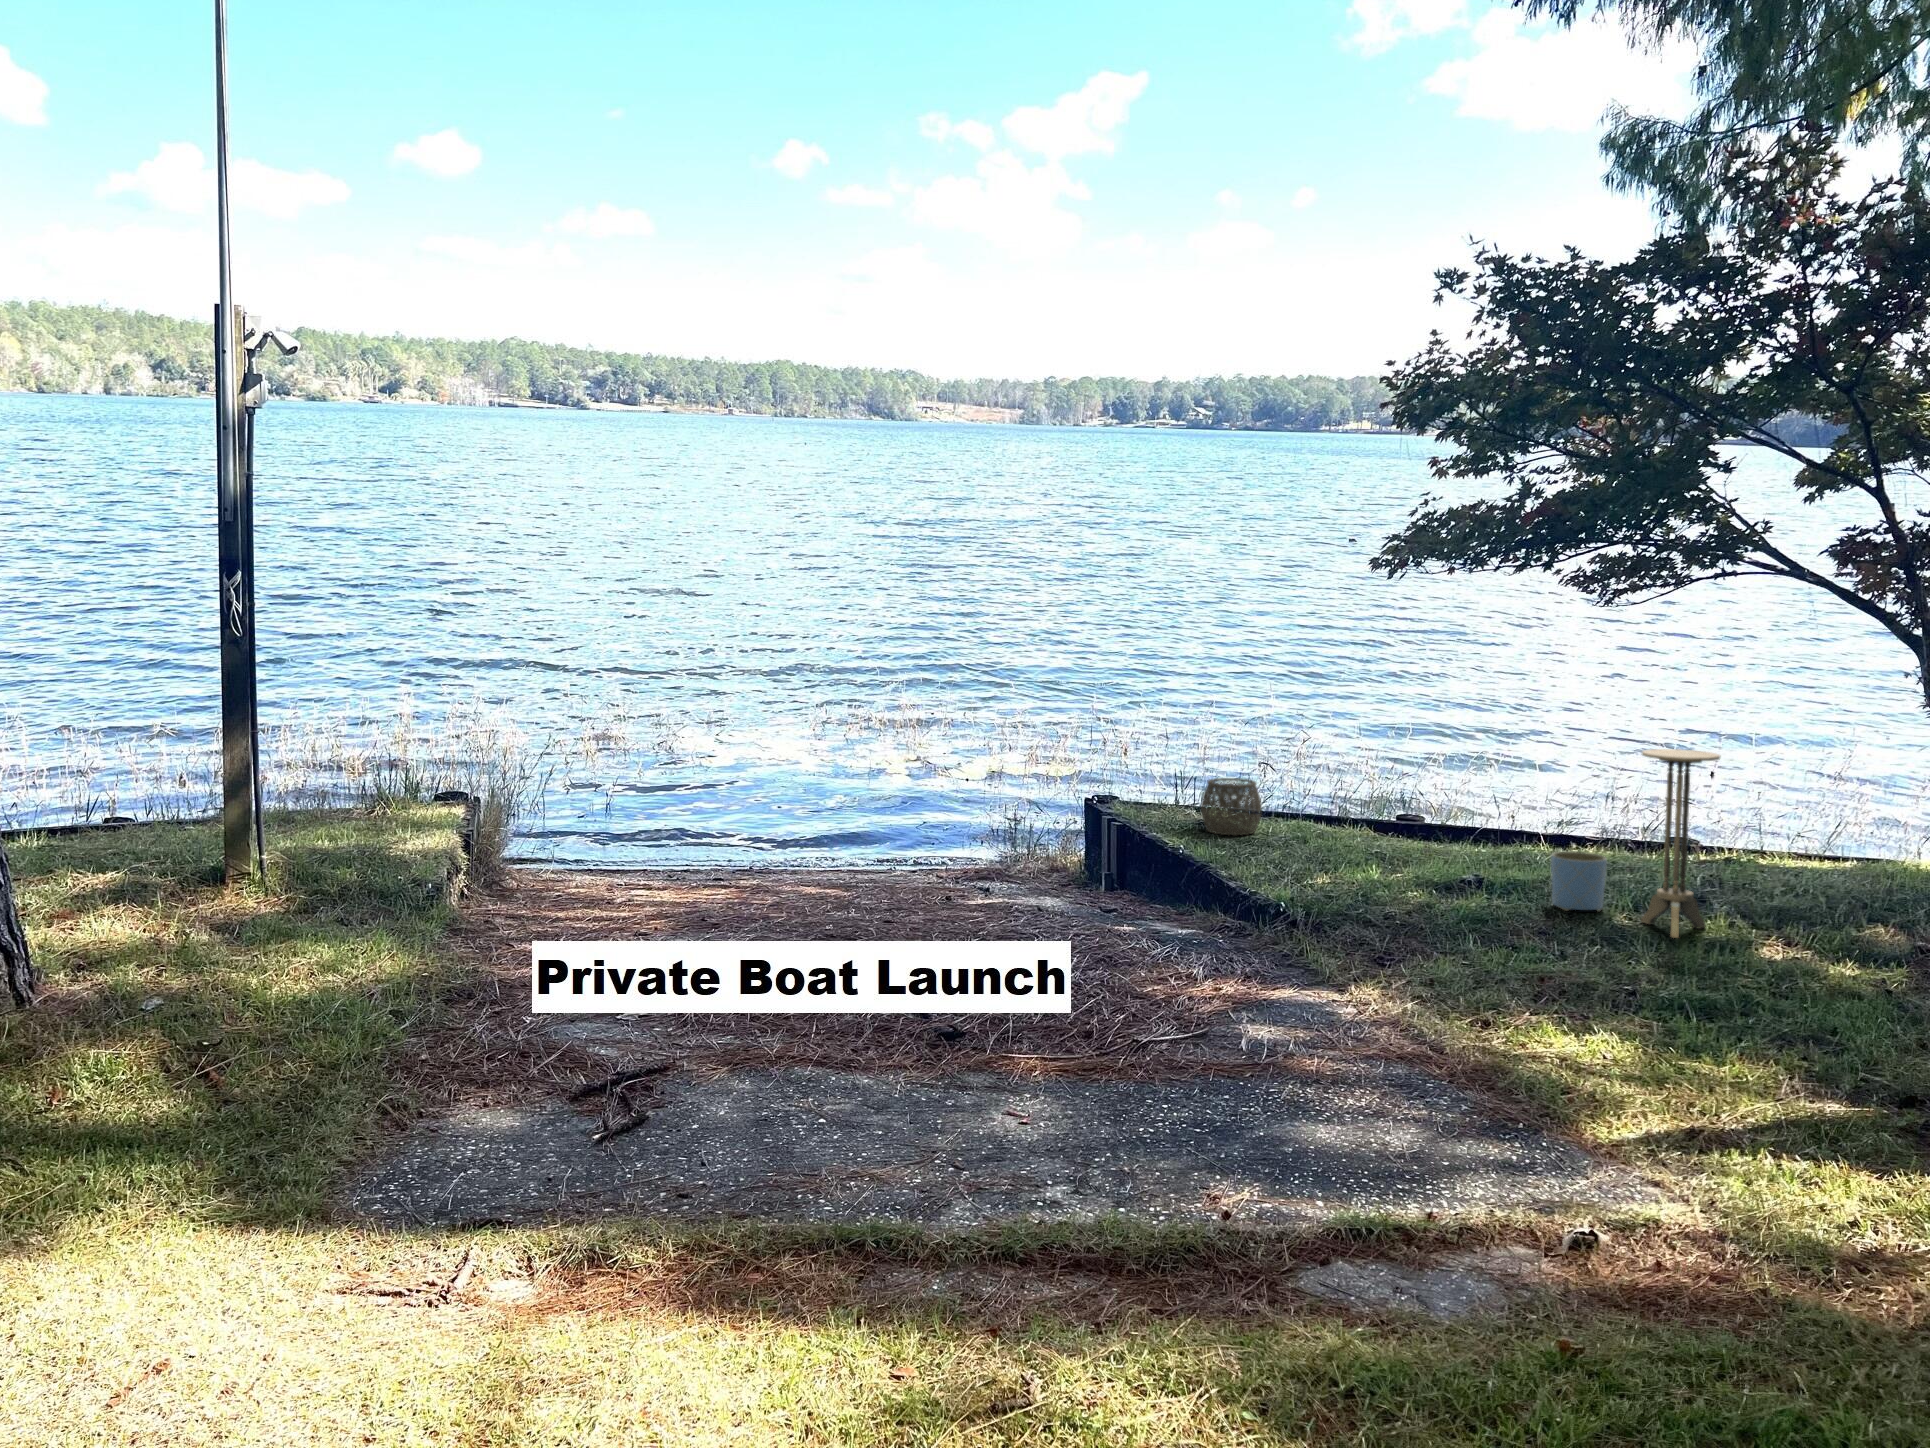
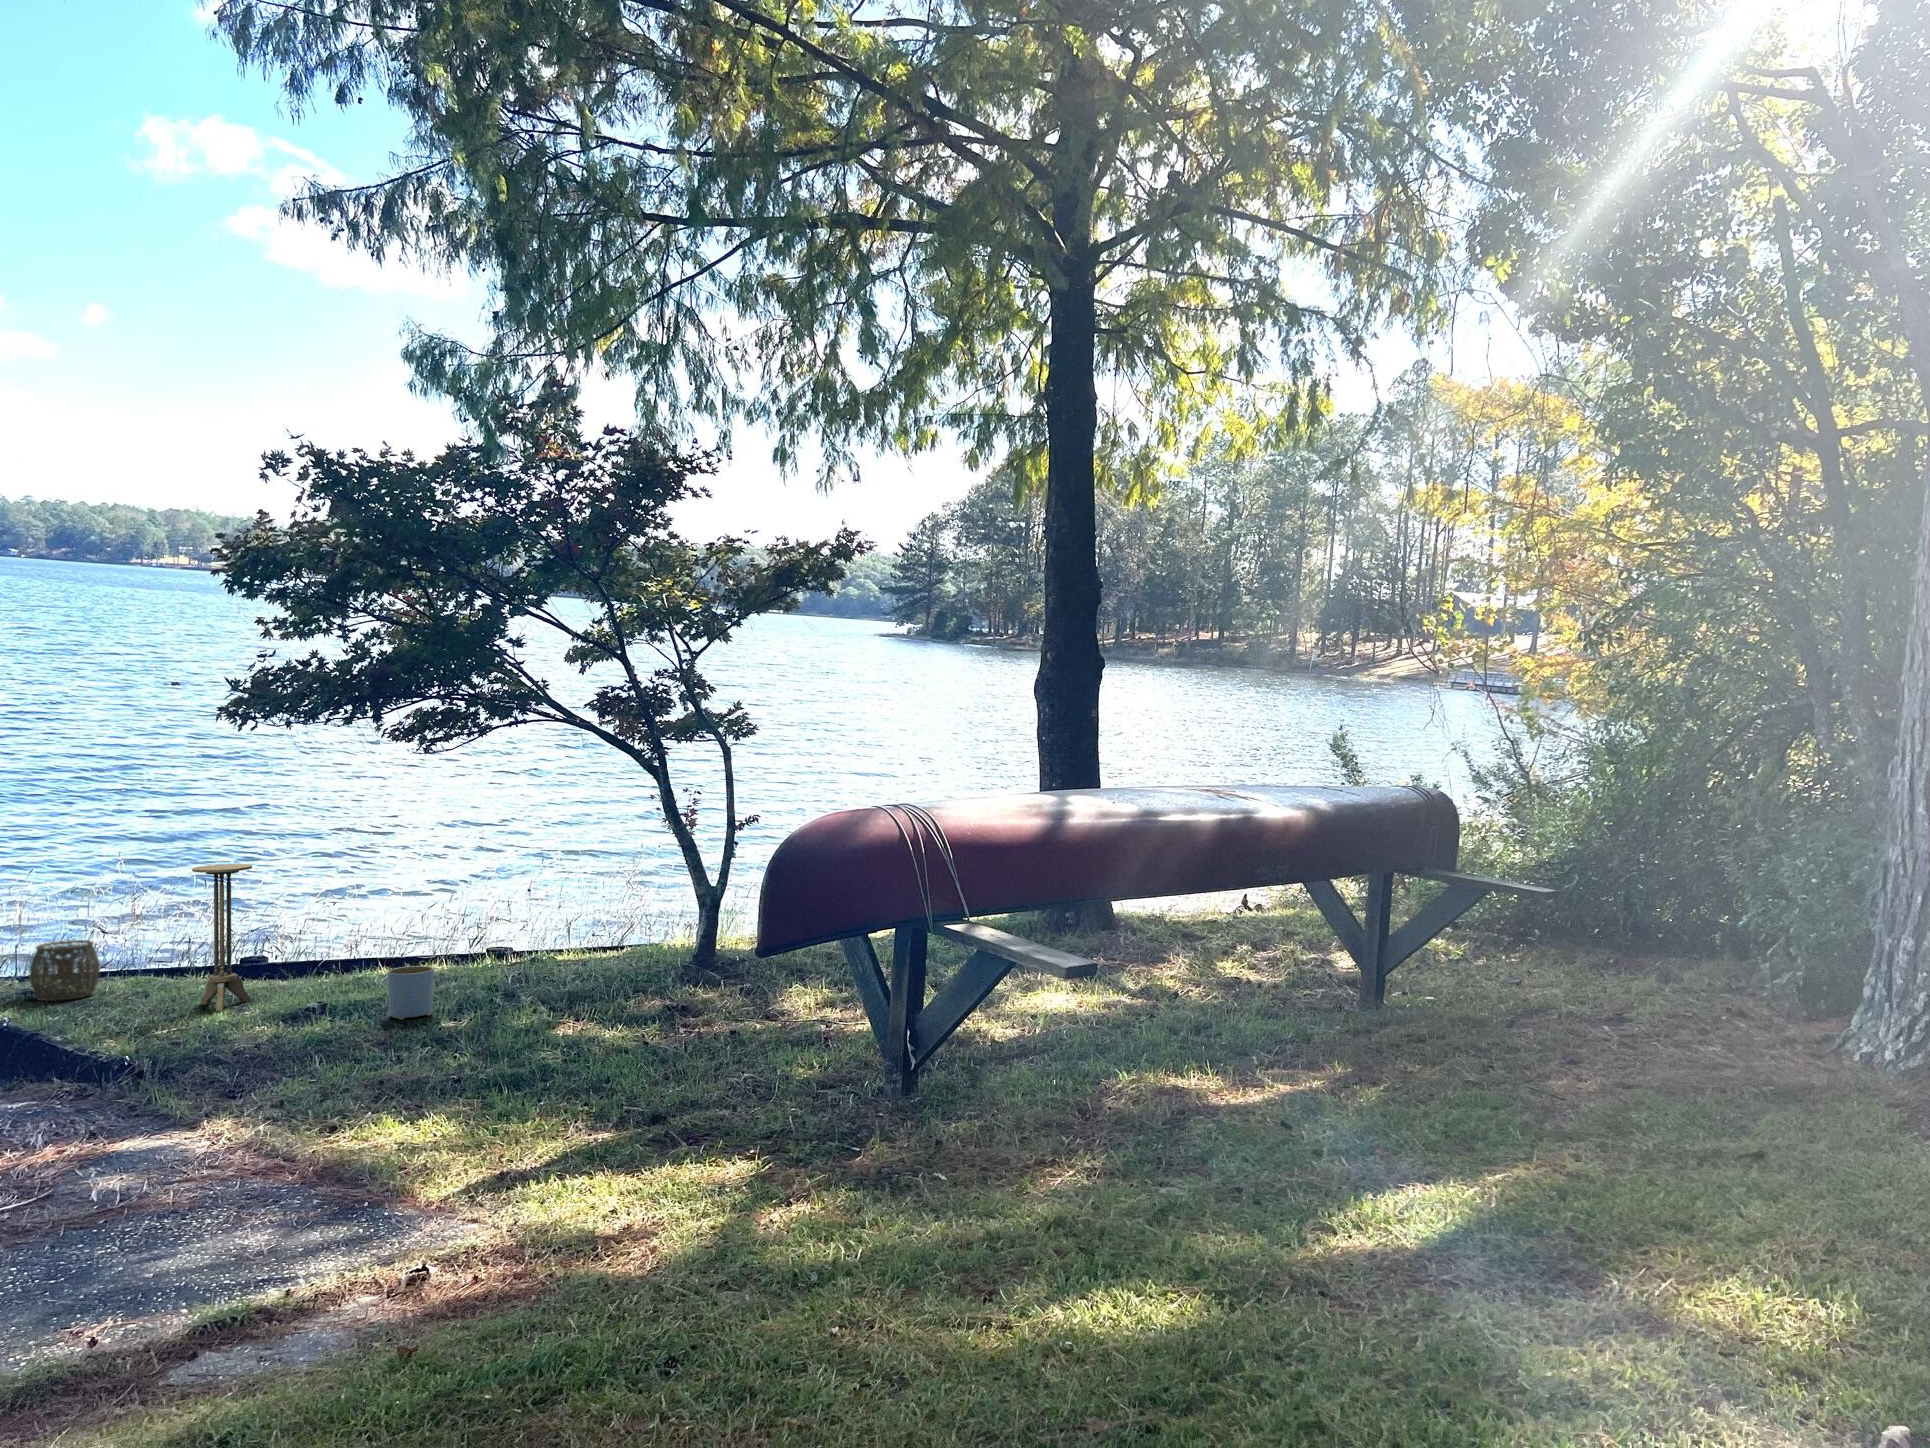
side table: present [1641,749,1720,938] -> present [192,864,252,1011]

